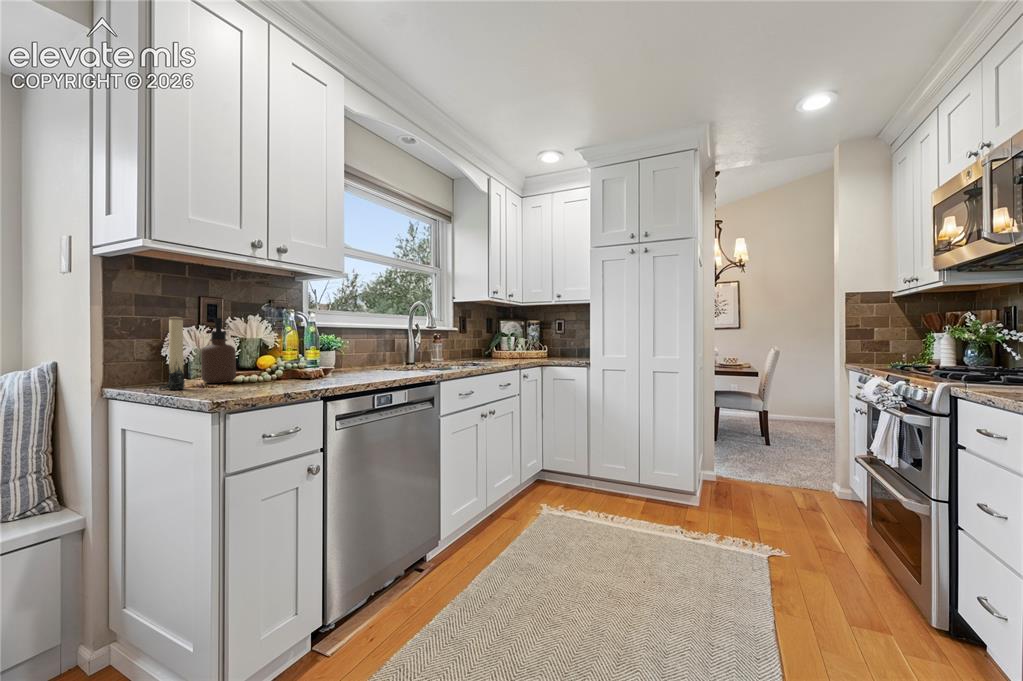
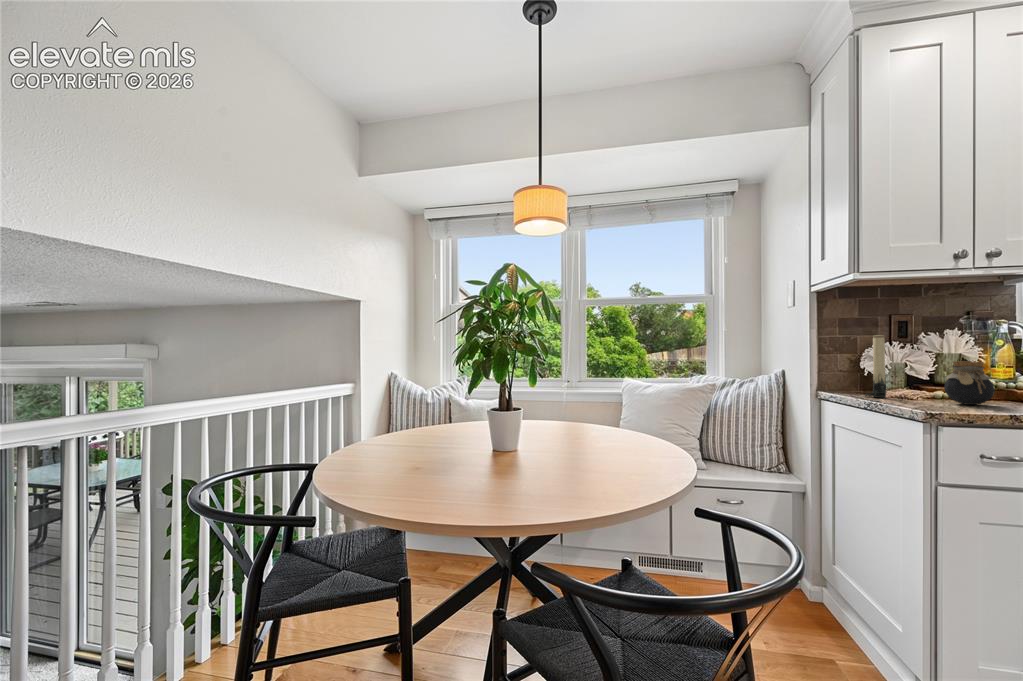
soap dispenser: present [201,318,236,383] -> none [899,334,935,396]
jar: none [241,345,281,387] -> present [944,362,995,405]

